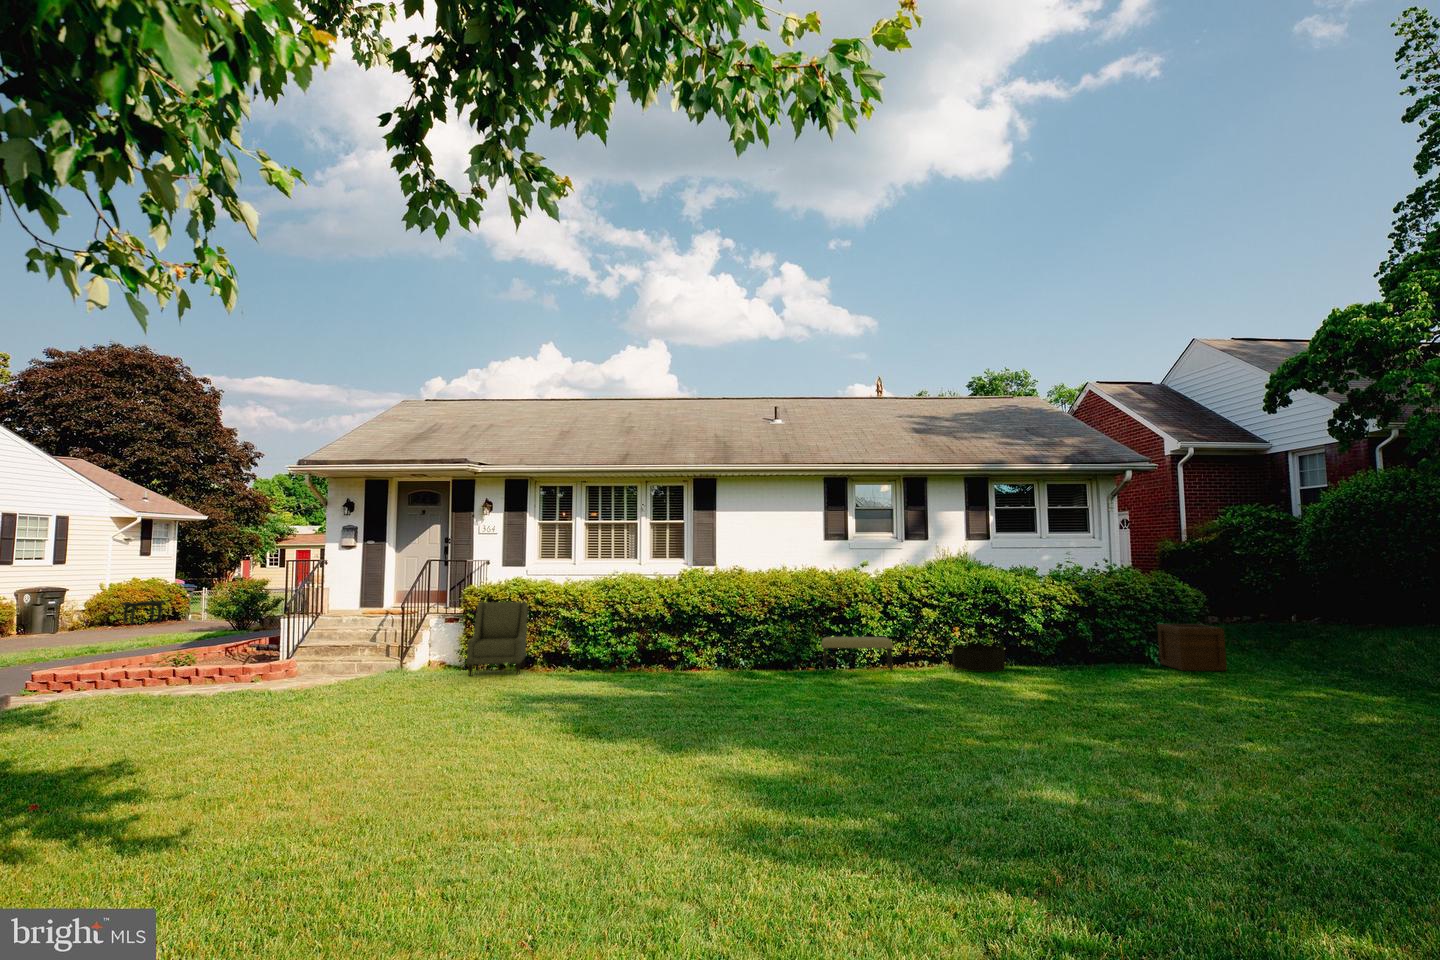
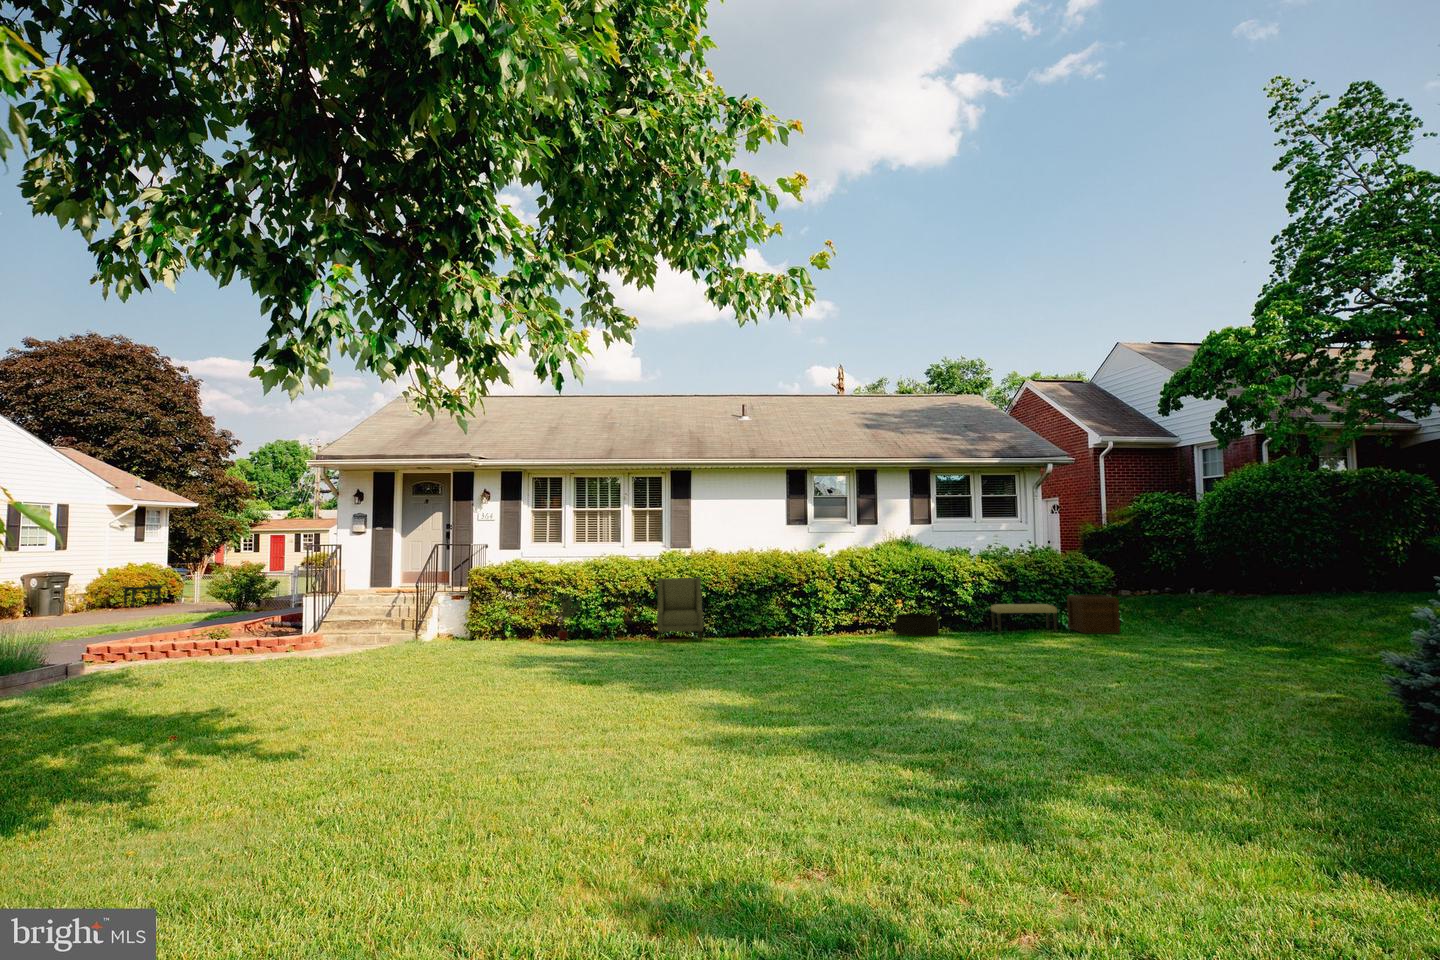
chair: present [467,601,528,676] -> present [657,577,703,642]
potted tree: none [547,616,588,671] -> present [547,593,580,640]
bench: present [822,637,893,671] -> present [991,604,1057,632]

